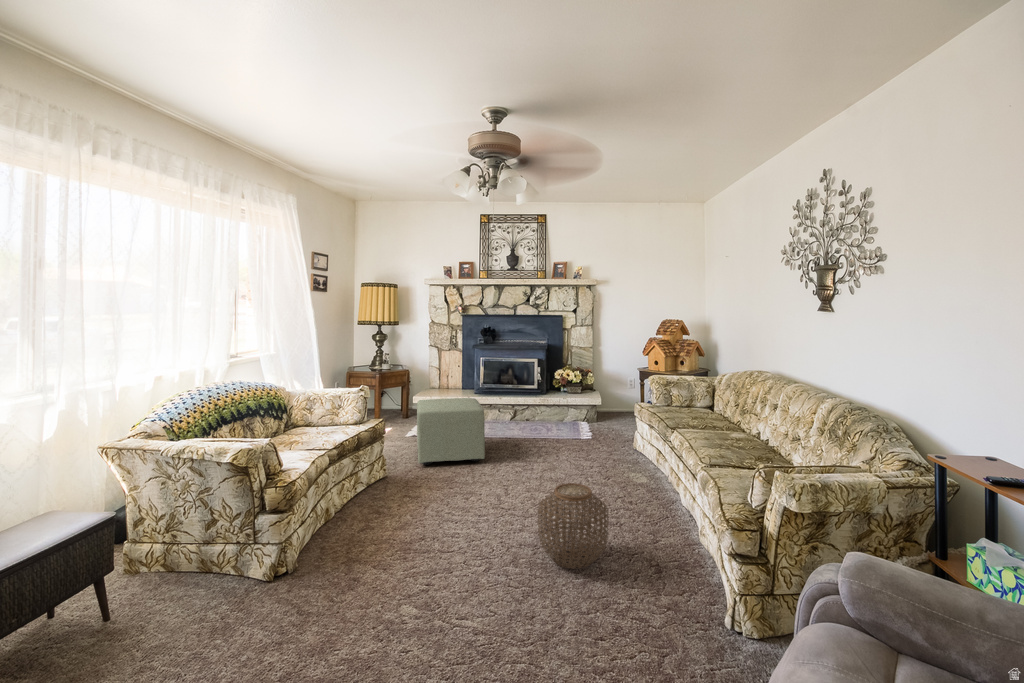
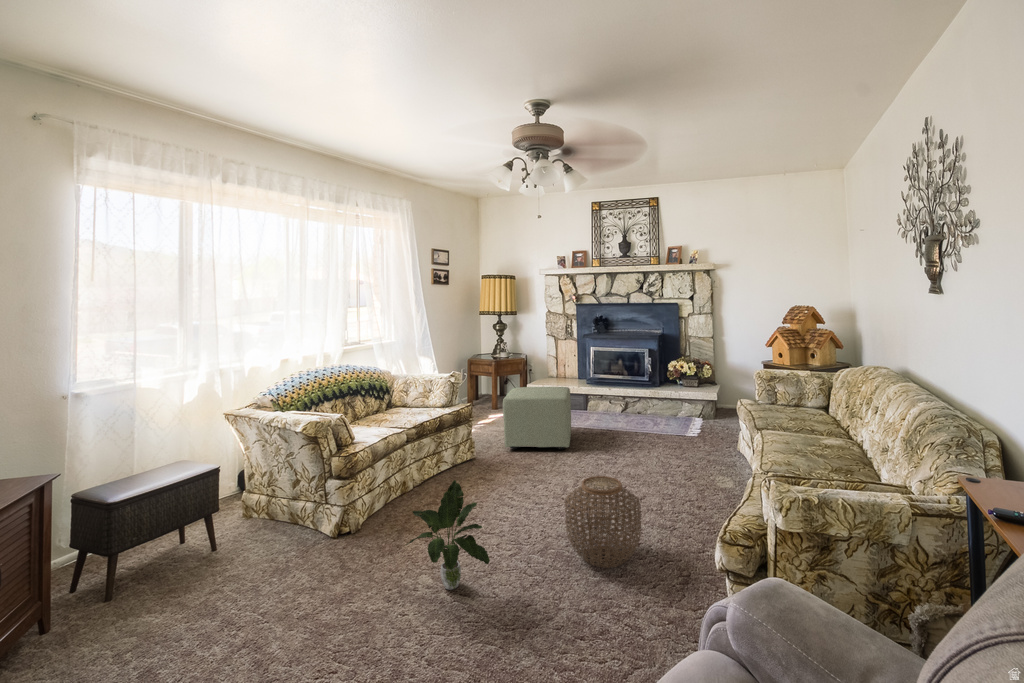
potted plant: none [400,500,489,616] -> present [406,480,490,590]

